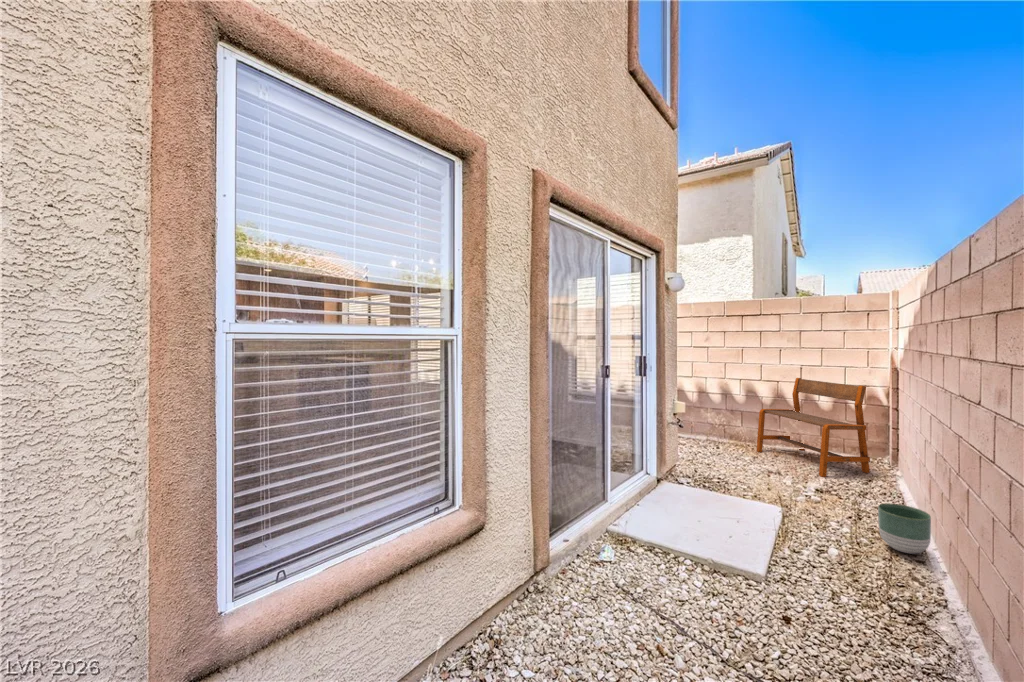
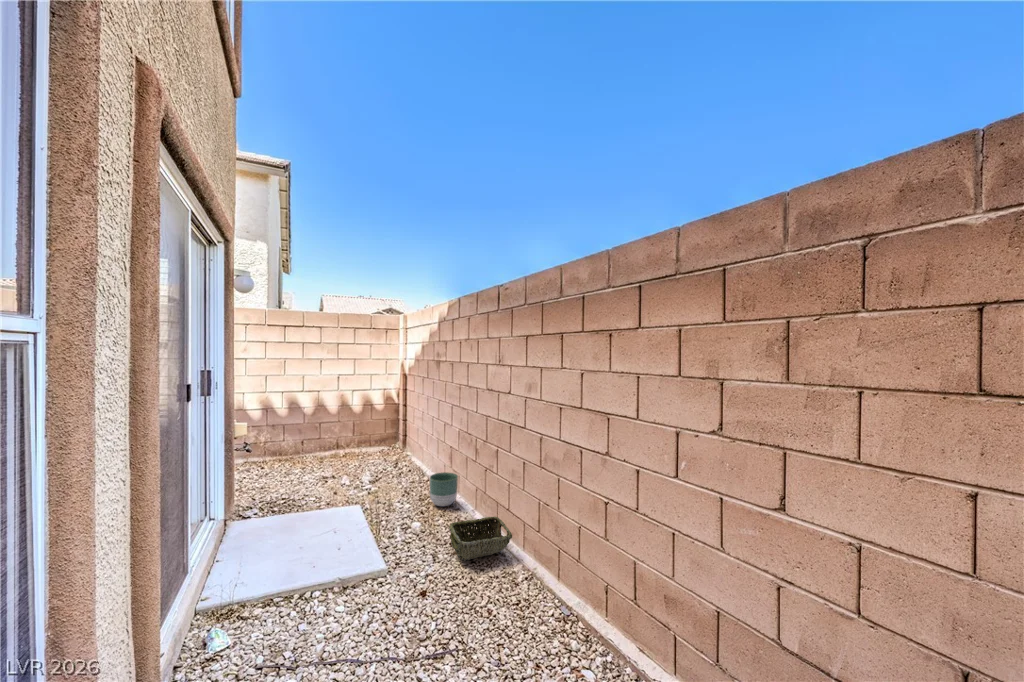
bench: present [757,378,870,477] -> none [301,387,392,470]
woven basket: none [858,566,977,645] -> present [449,517,512,561]

